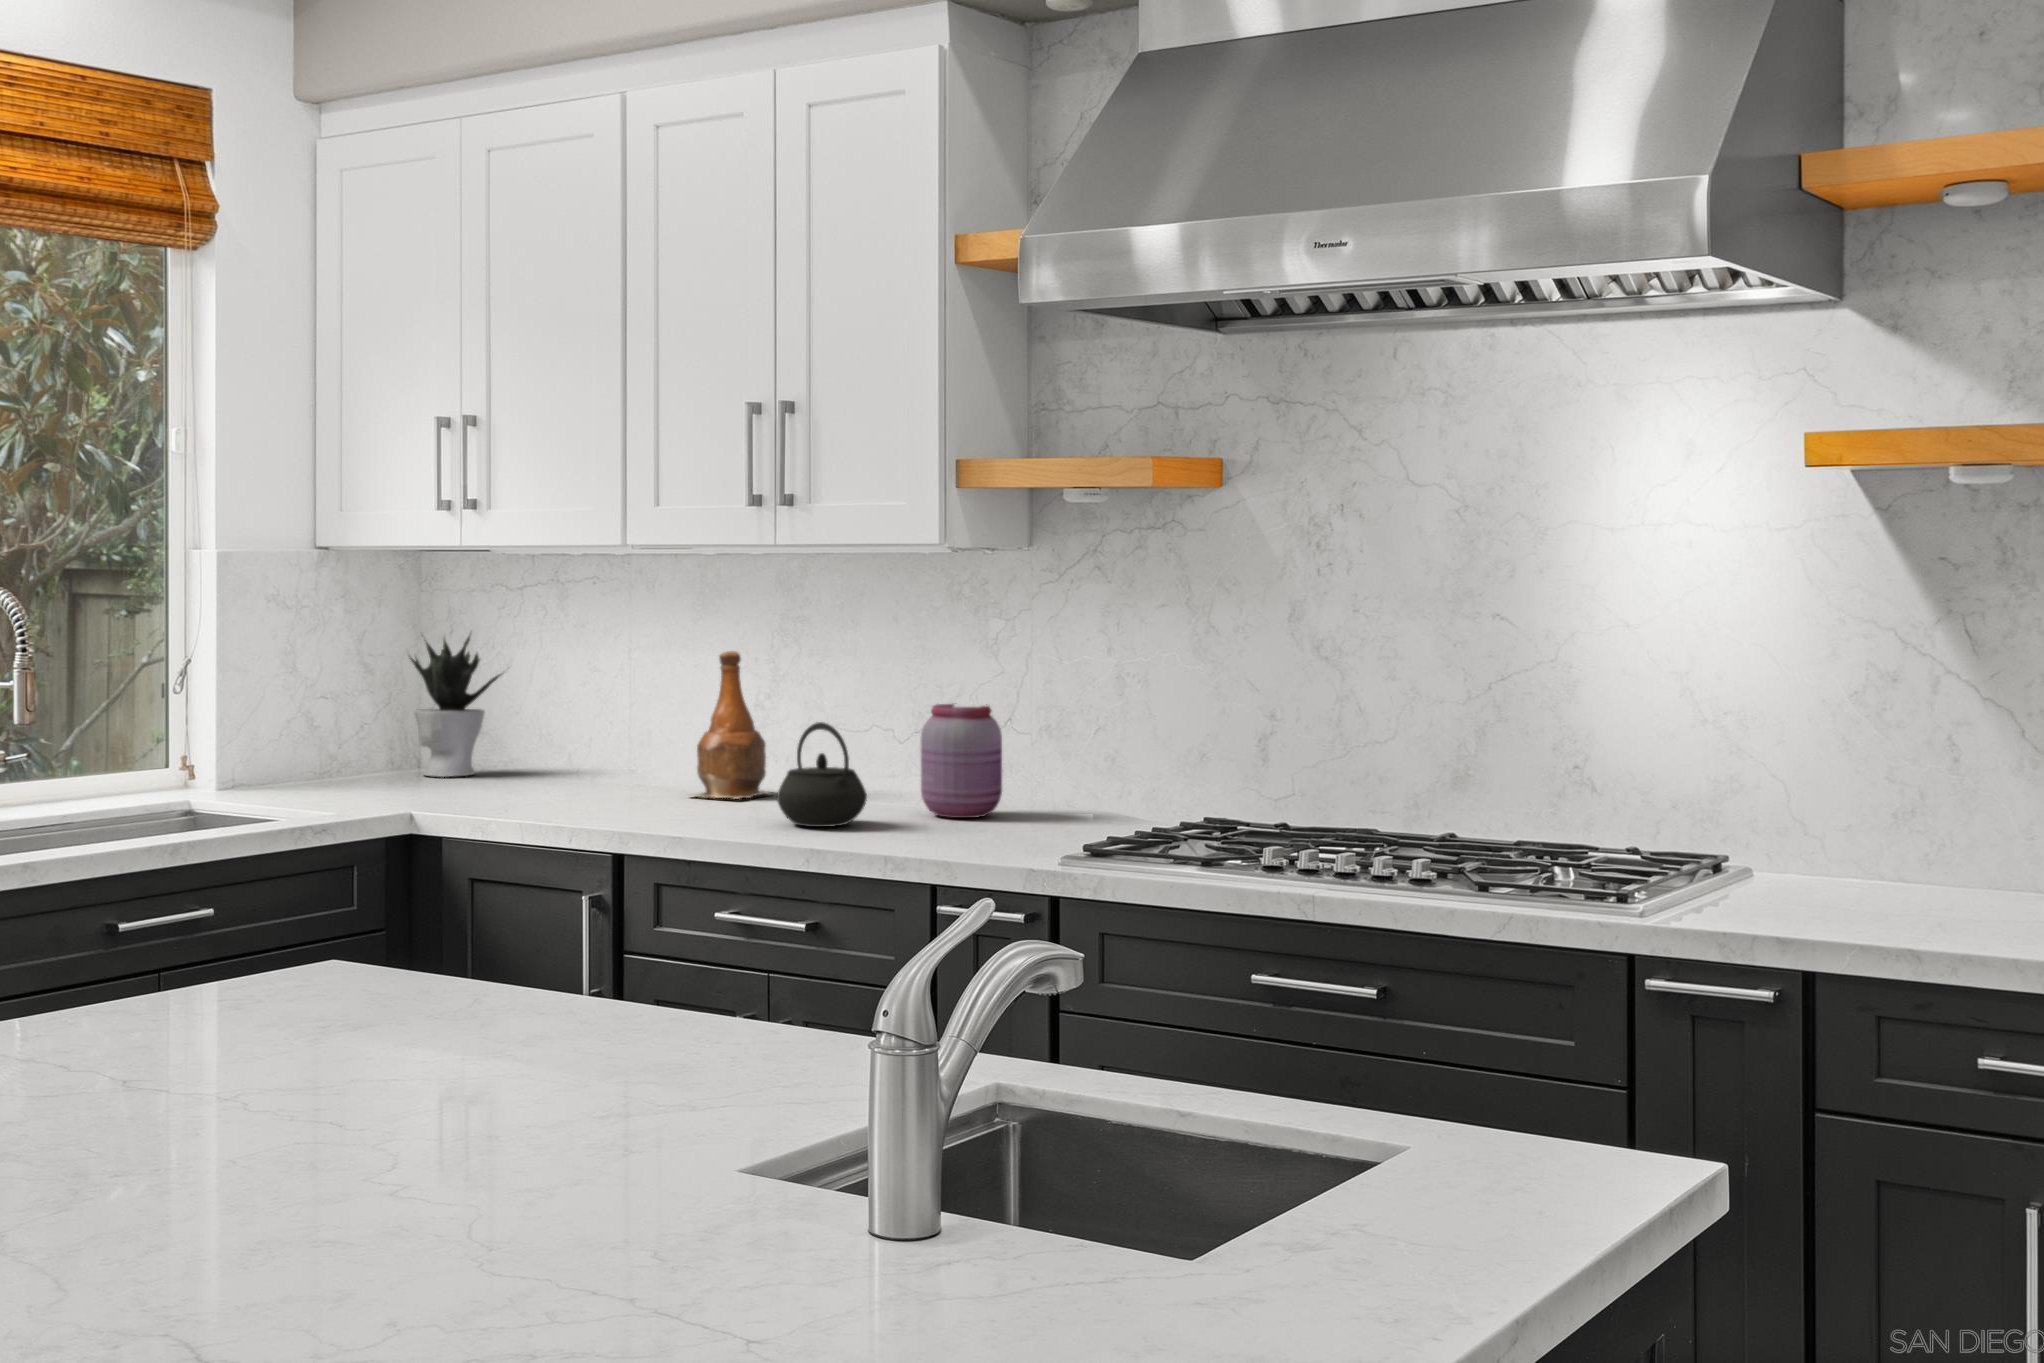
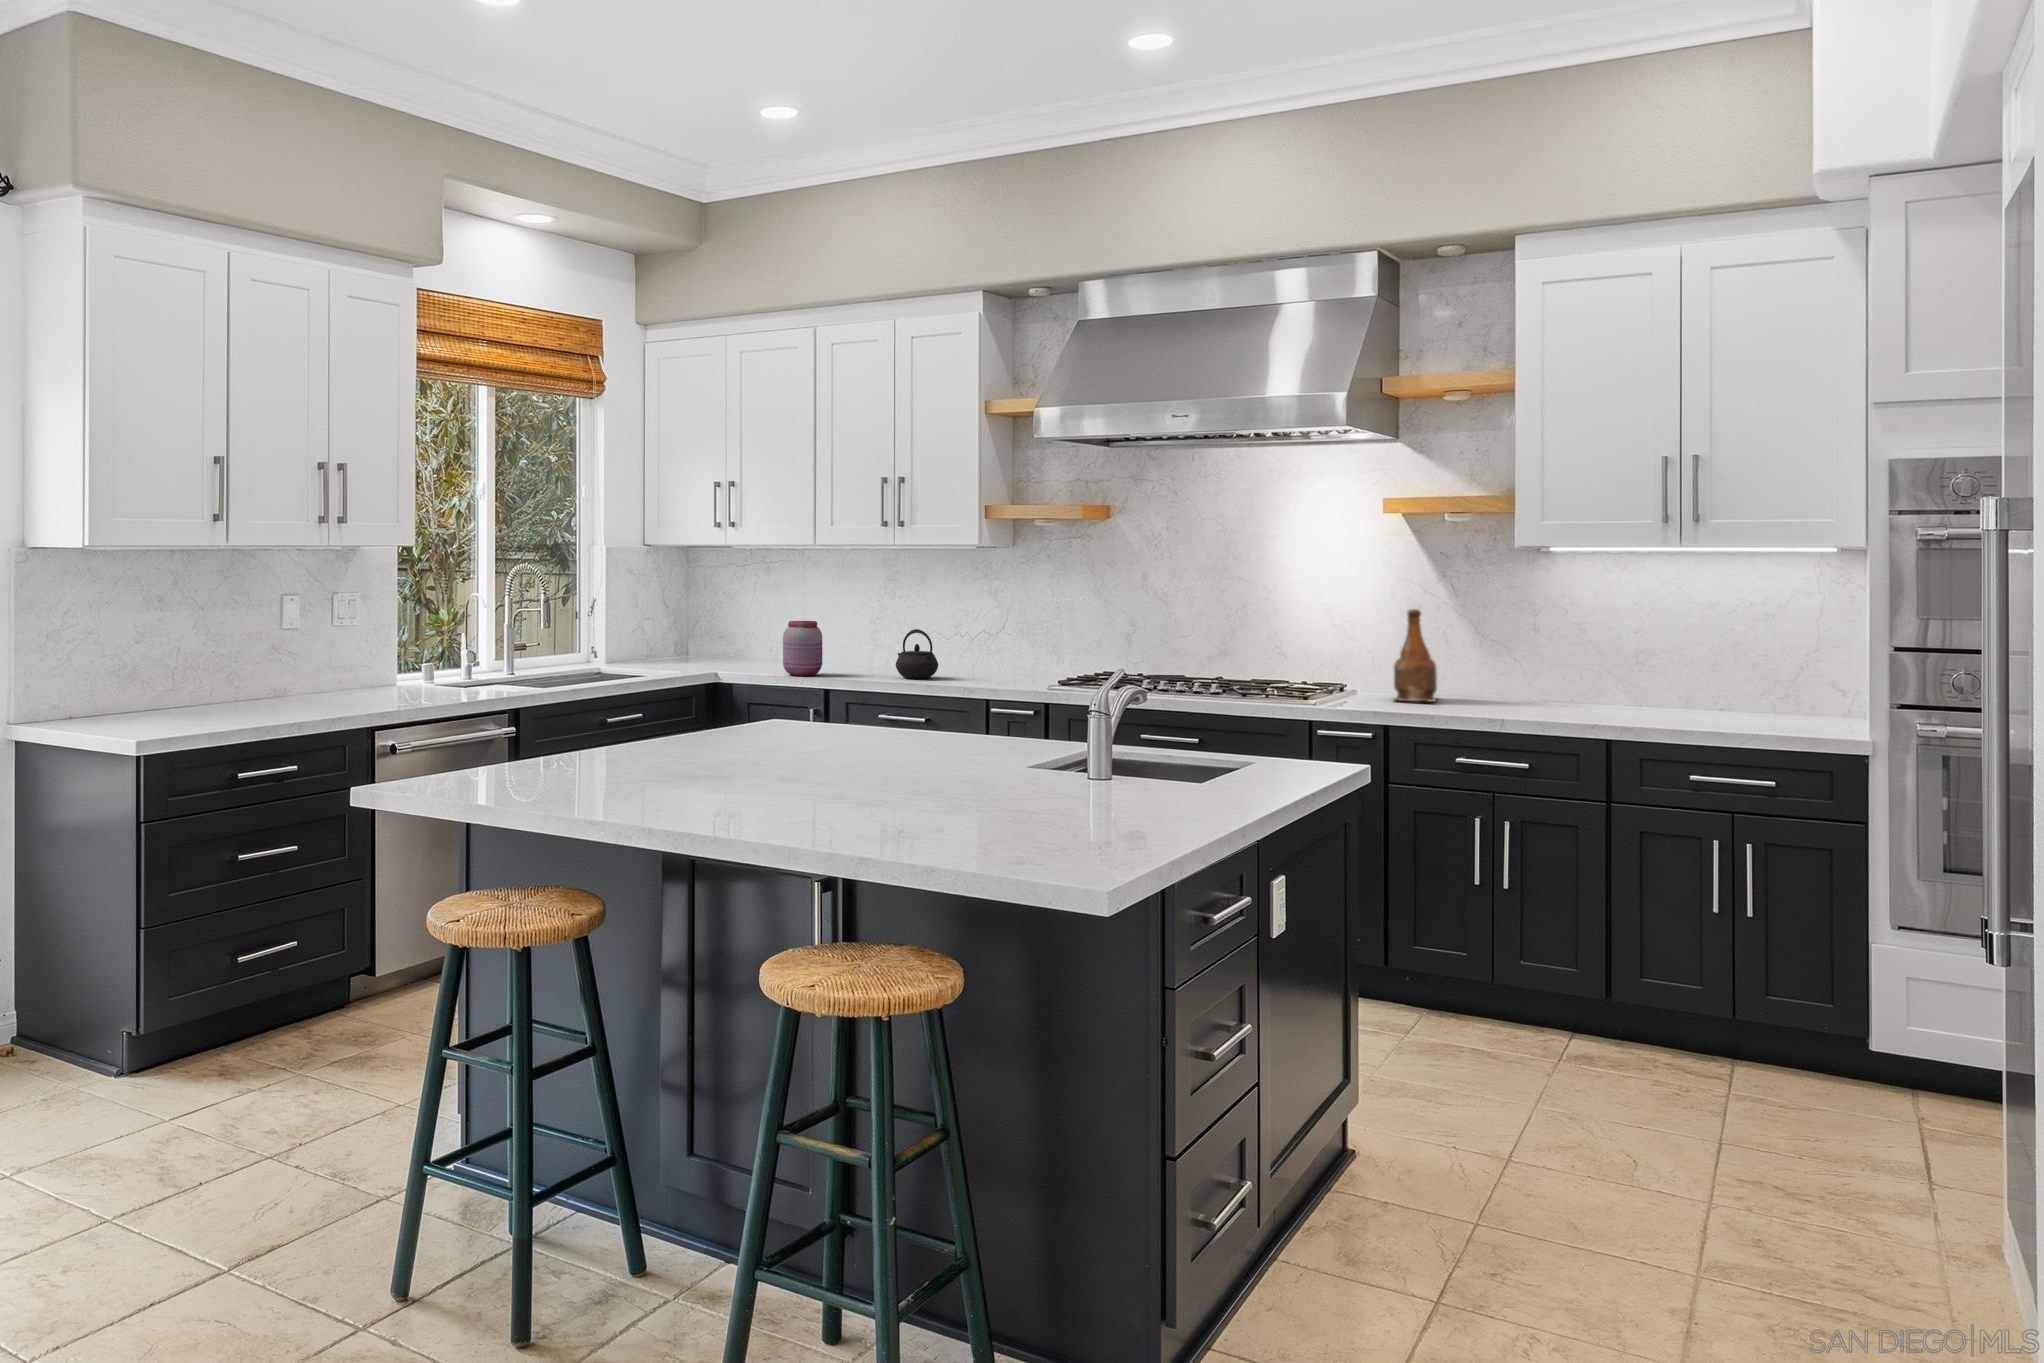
potted plant: present [409,633,501,777] -> none [687,587,736,660]
bottle: present [695,651,770,799] -> present [1394,609,1437,702]
jar: present [921,704,1002,818] -> present [783,621,822,676]

